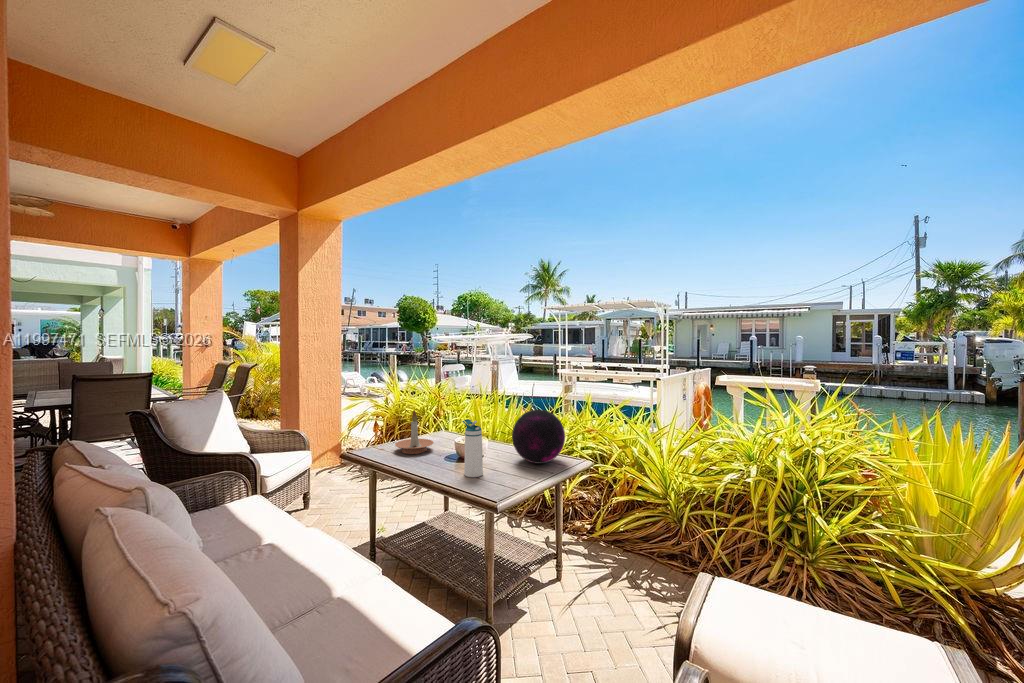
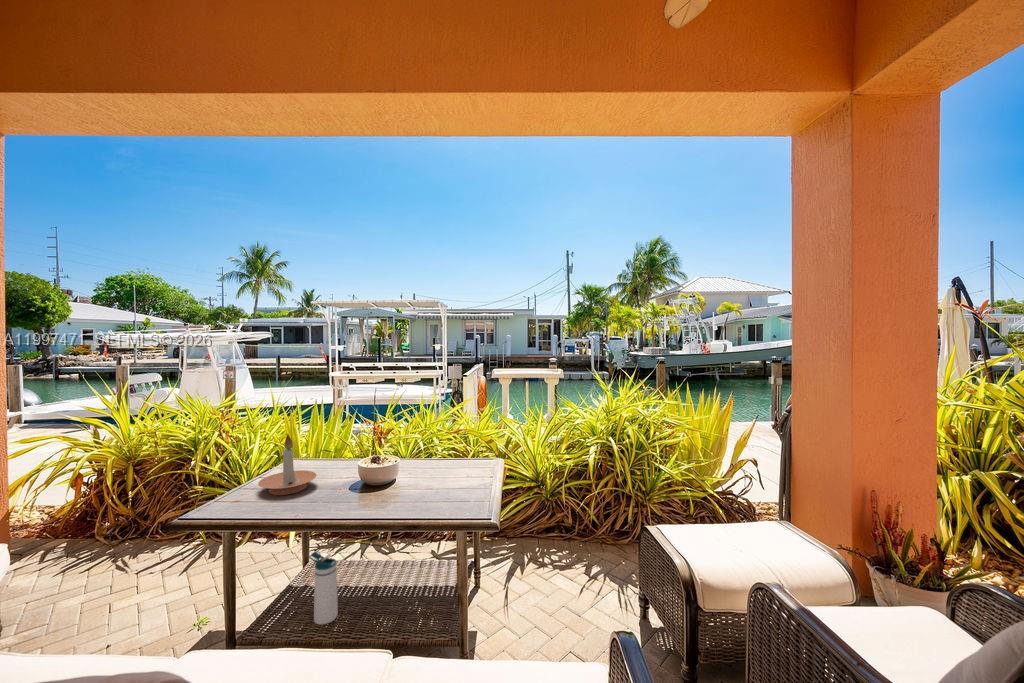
decorative orb: present [512,409,565,464] -> none [427,413,484,471]
water bottle: present [463,419,483,477] -> present [309,551,338,625]

